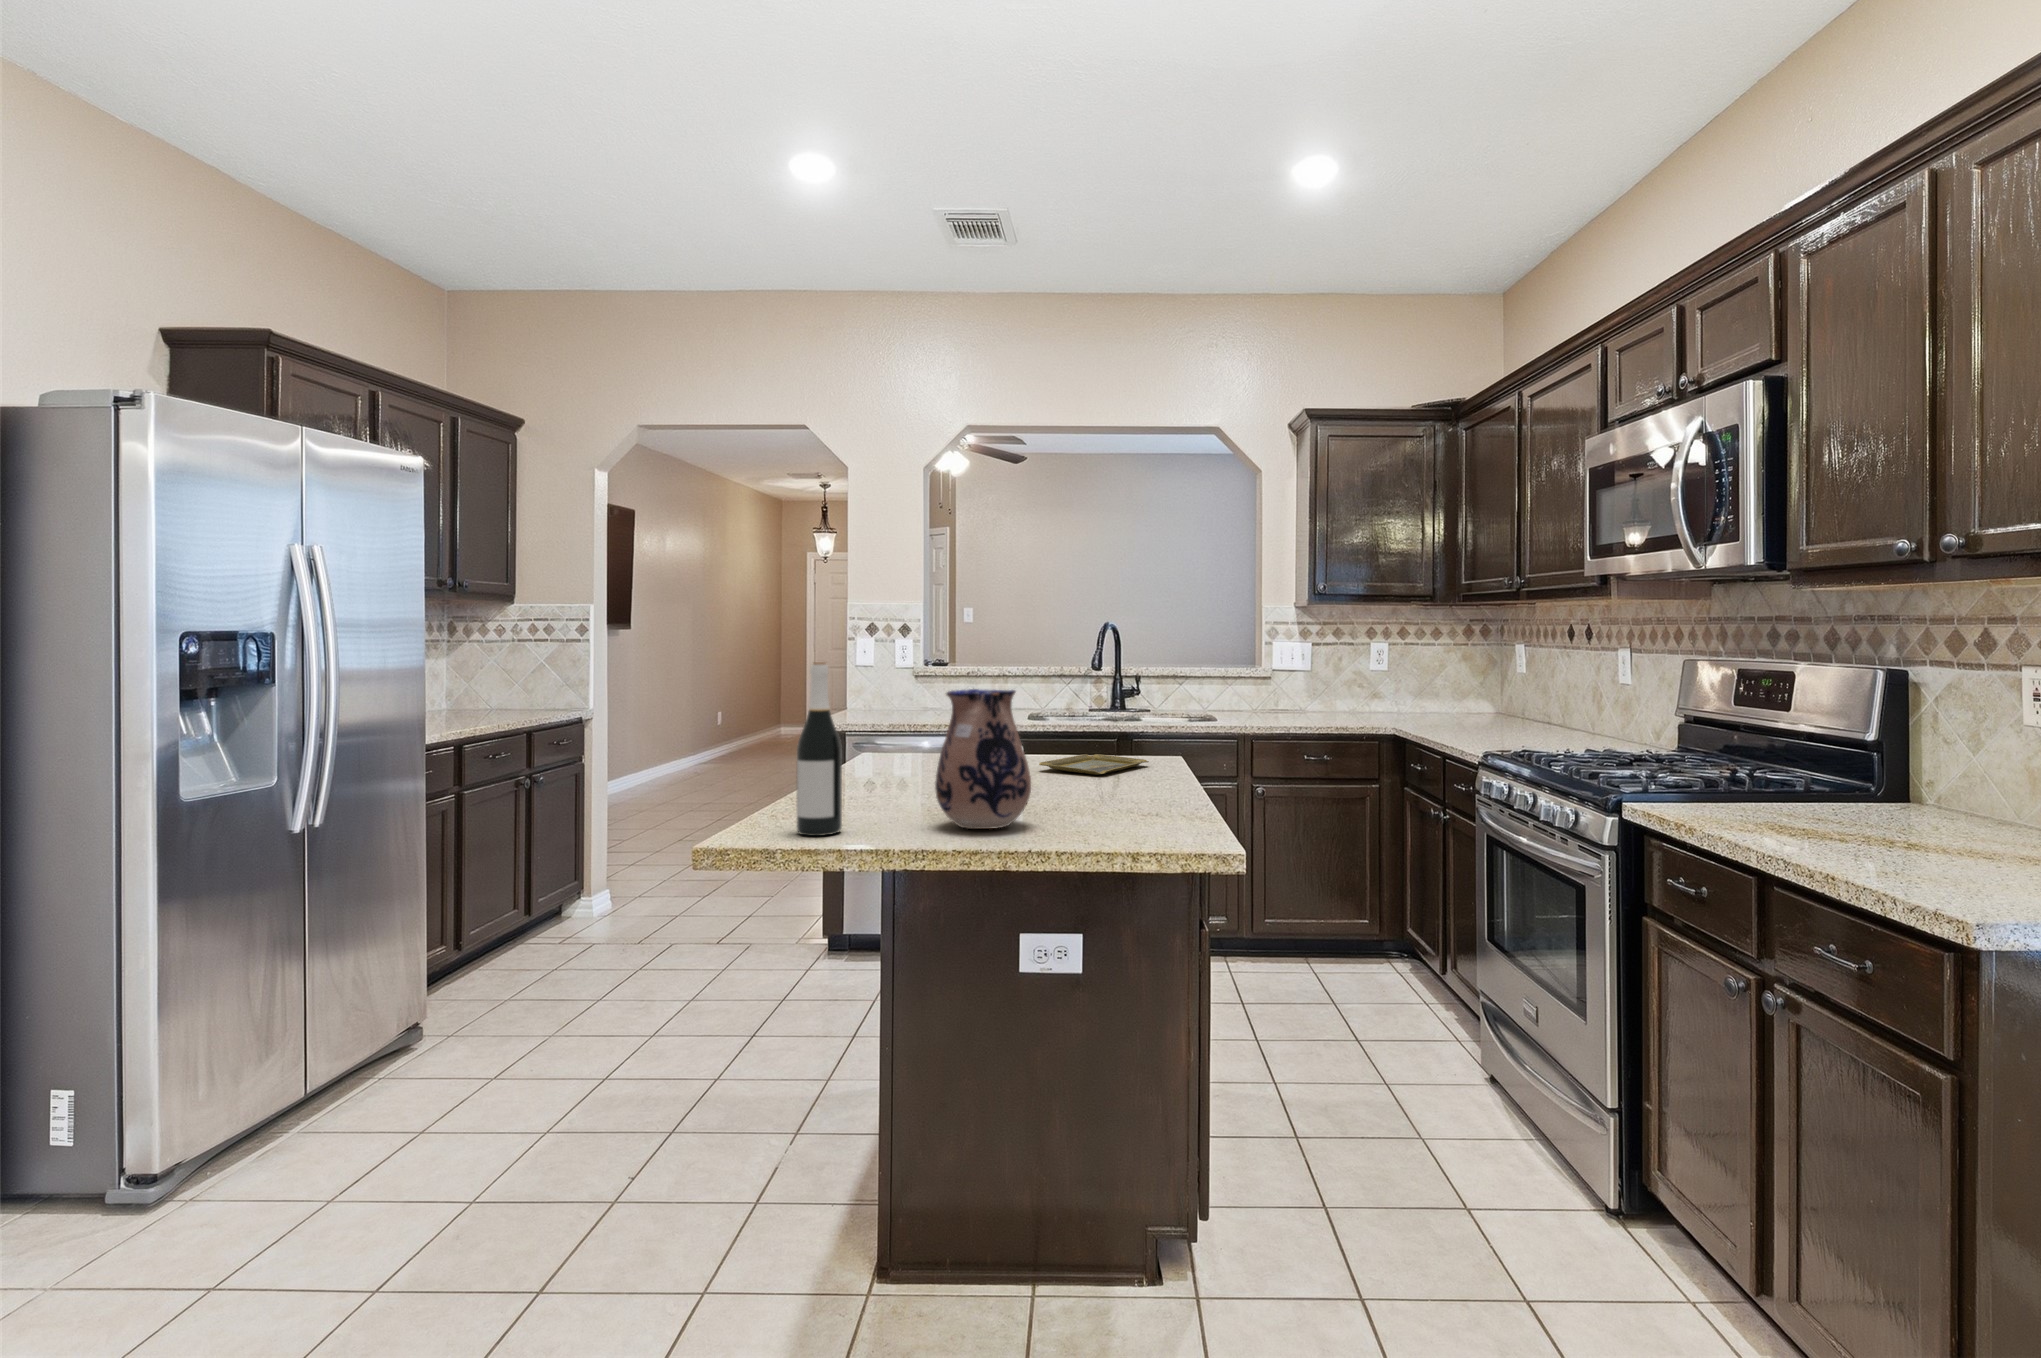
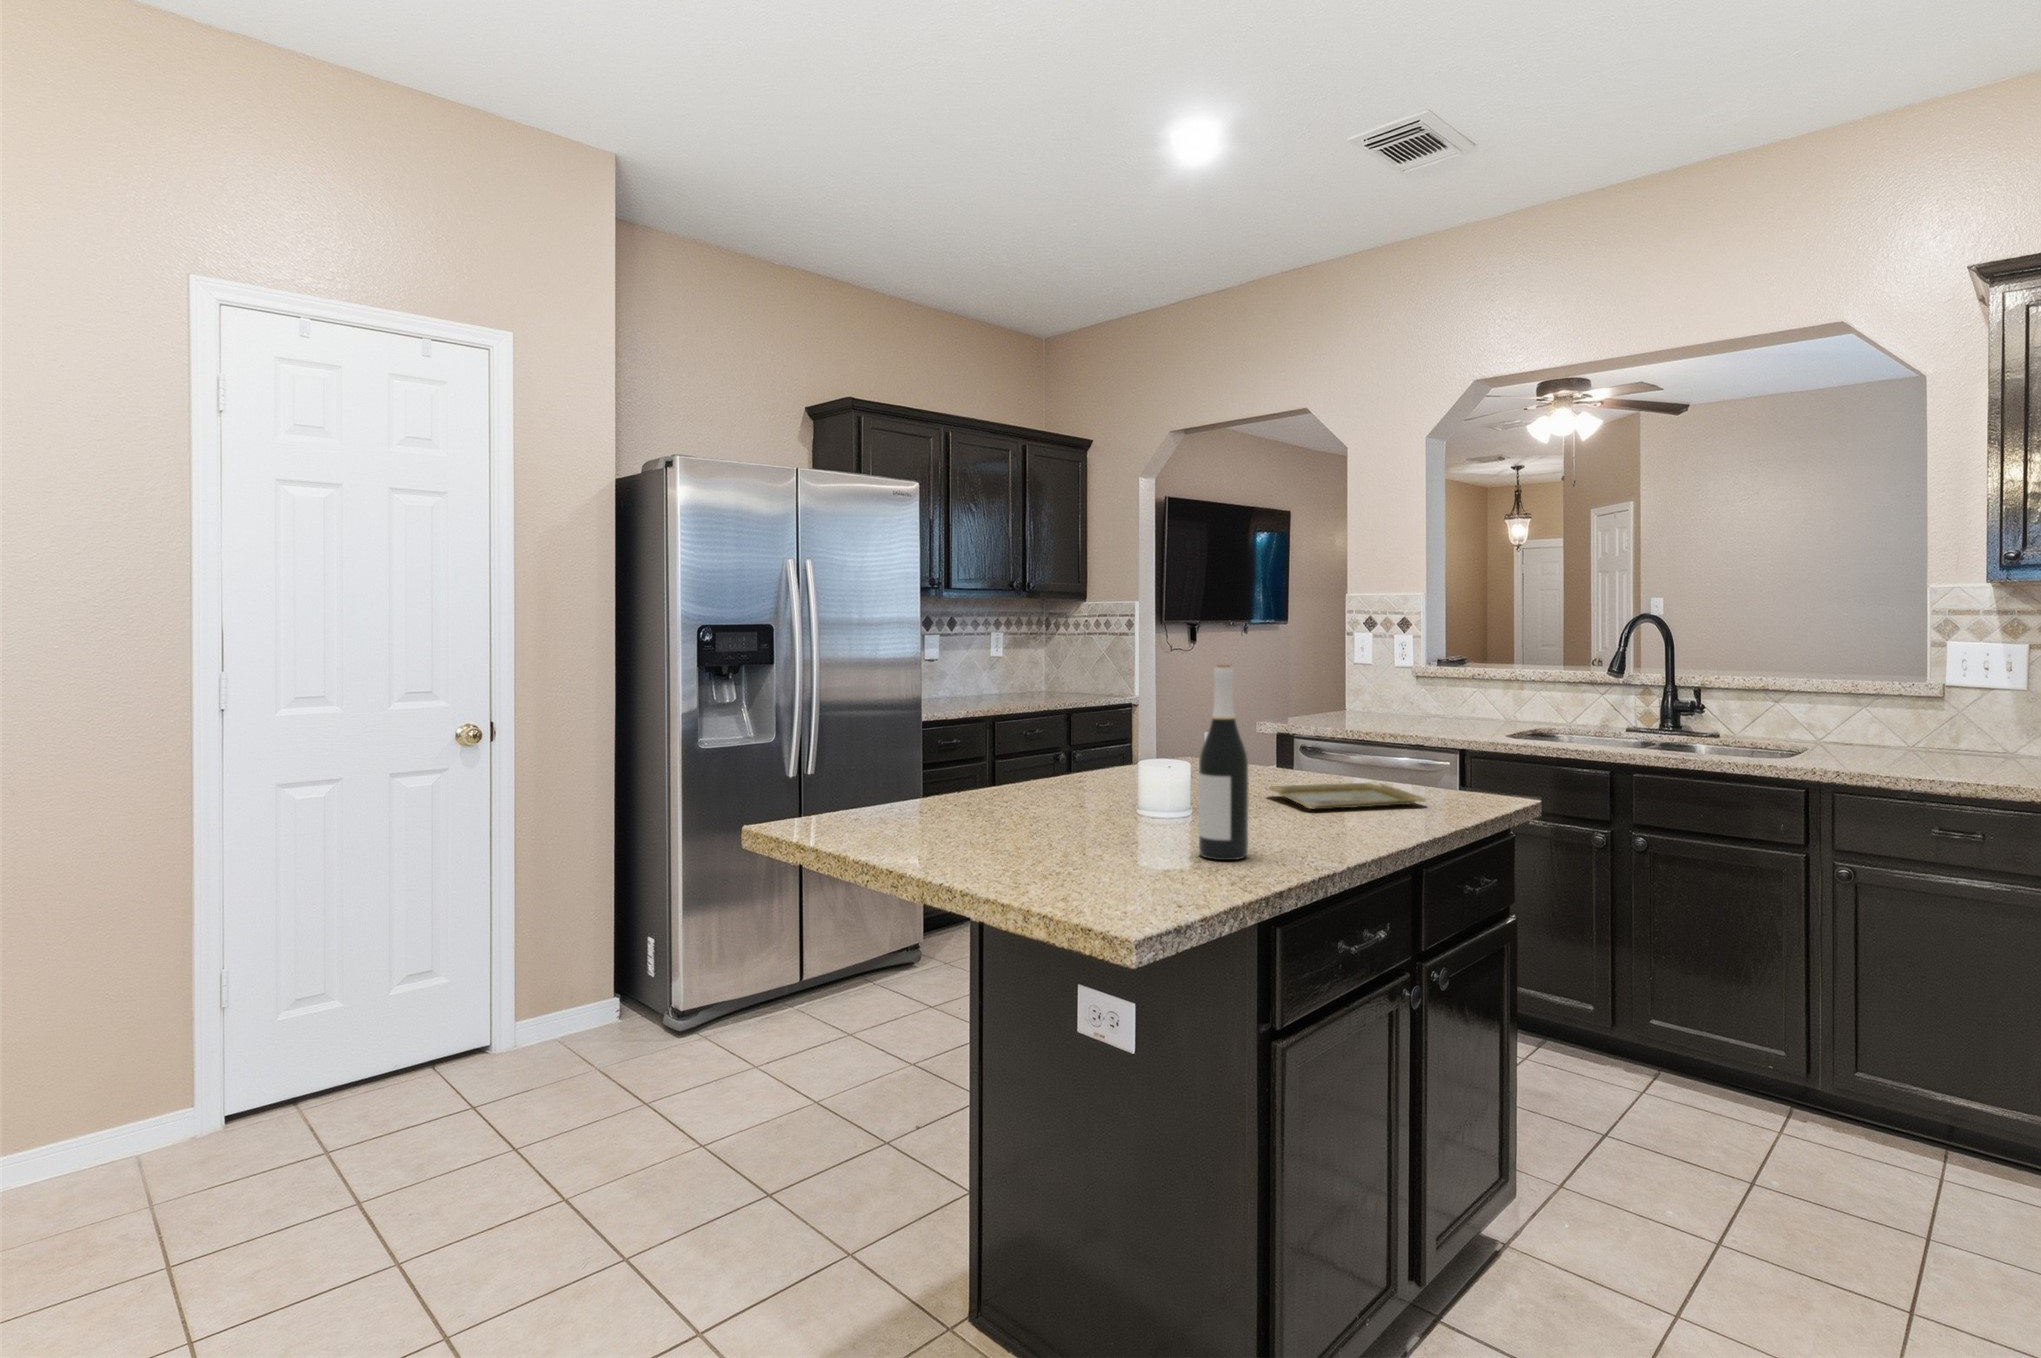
wine bottle: present [797,662,842,836] -> present [1199,665,1249,860]
ceramic pitcher: present [935,689,1031,829] -> none [902,690,1010,850]

